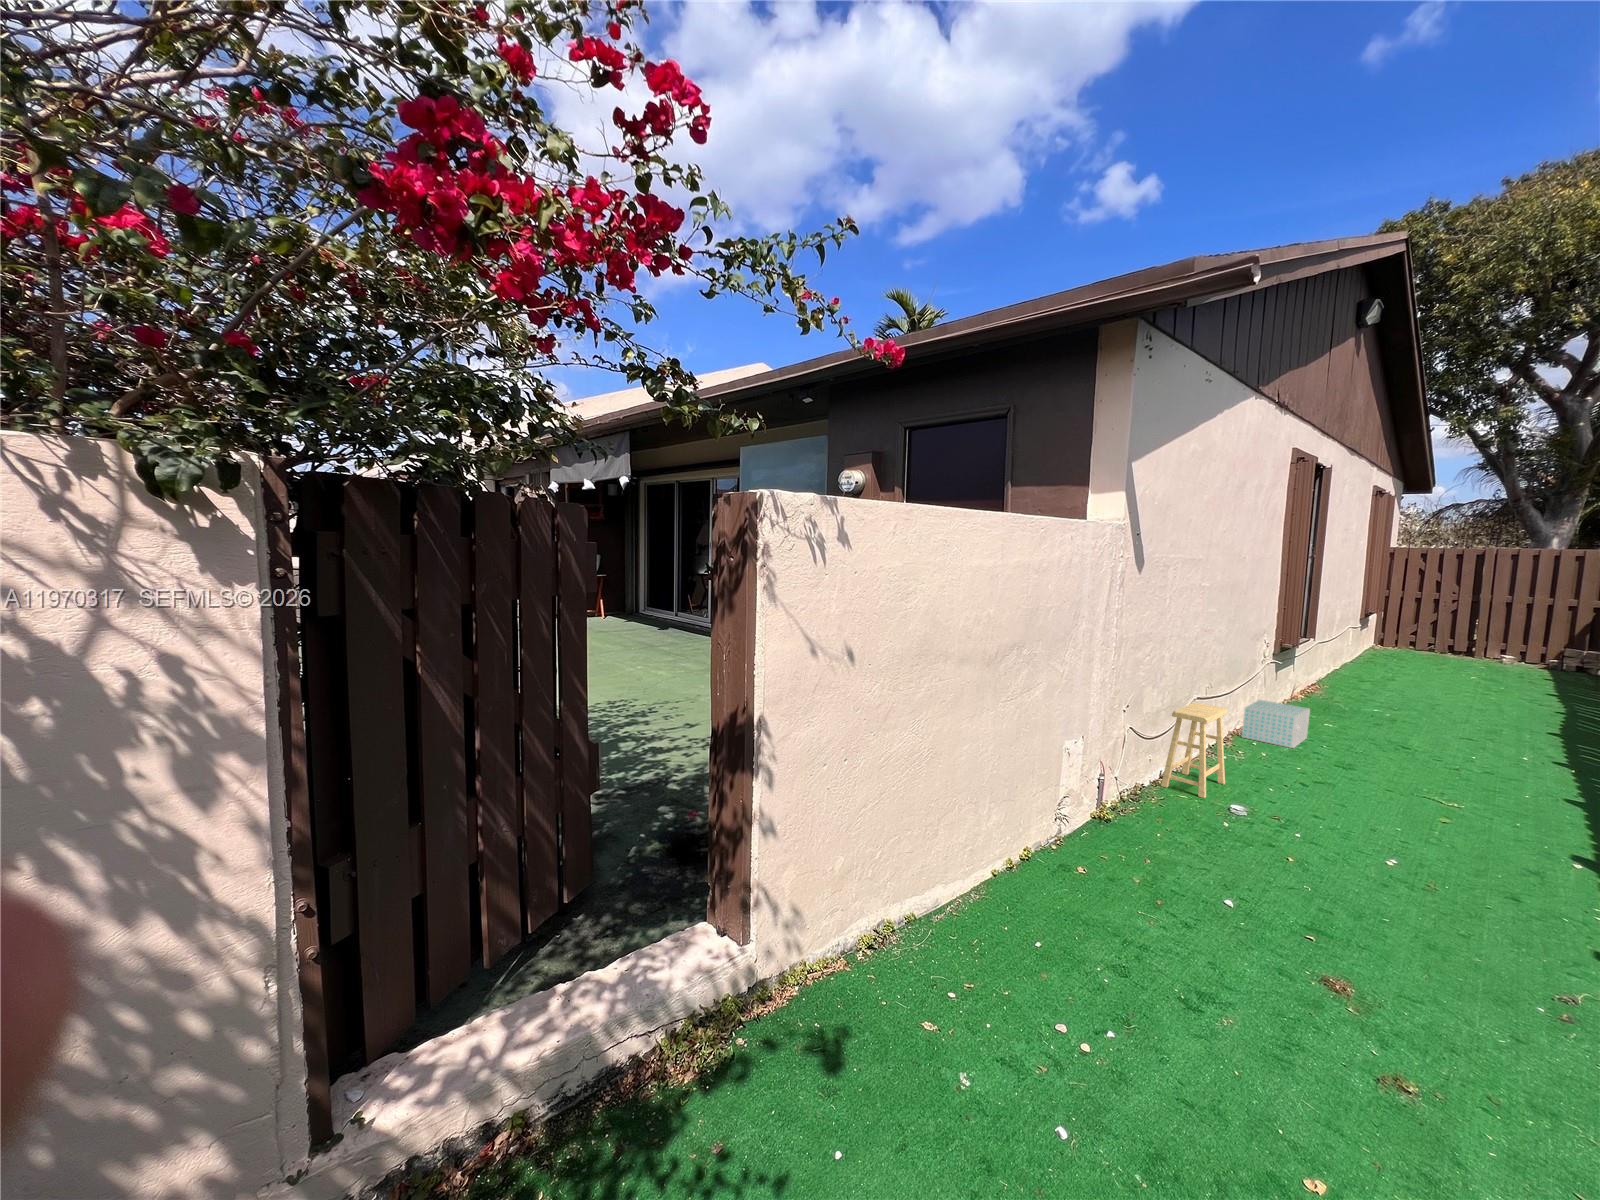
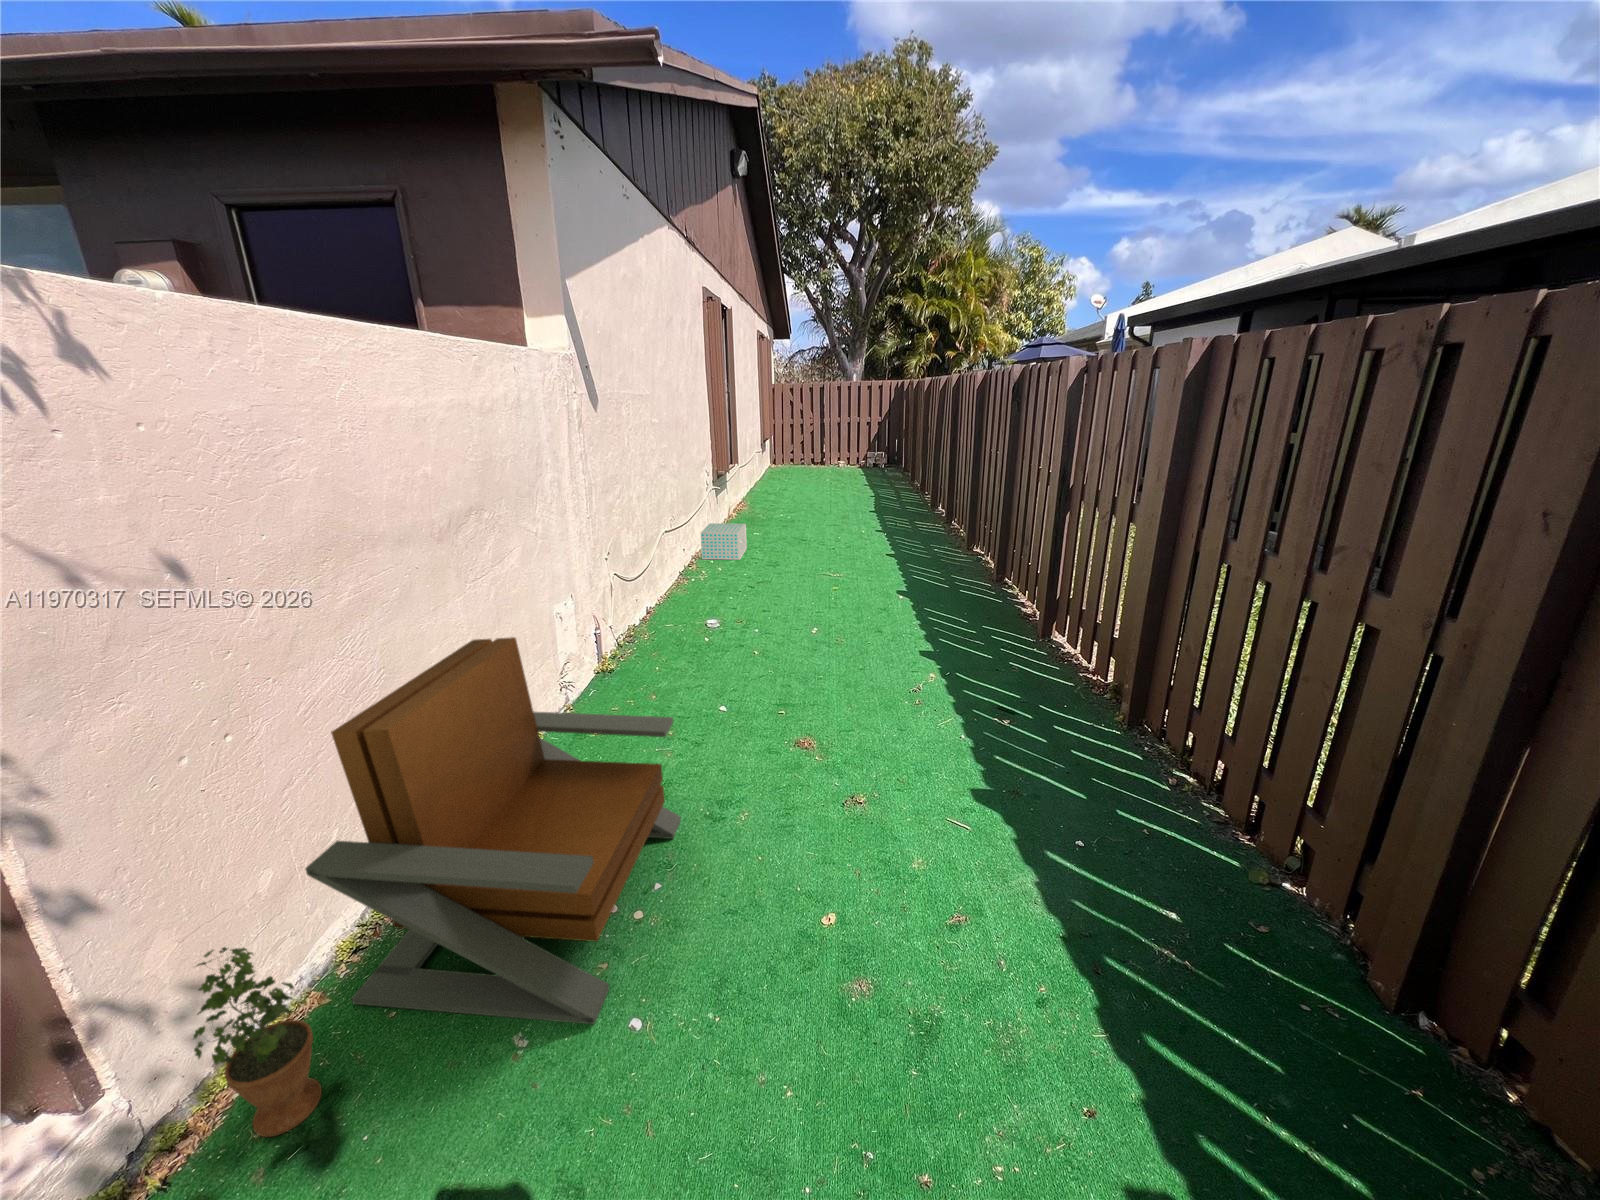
stool: present [1161,702,1228,798] -> none [648,536,699,623]
lounge chair: none [862,746,1157,1099] -> present [305,637,681,1024]
potted plant: none [791,888,843,1035] -> present [194,947,322,1137]

